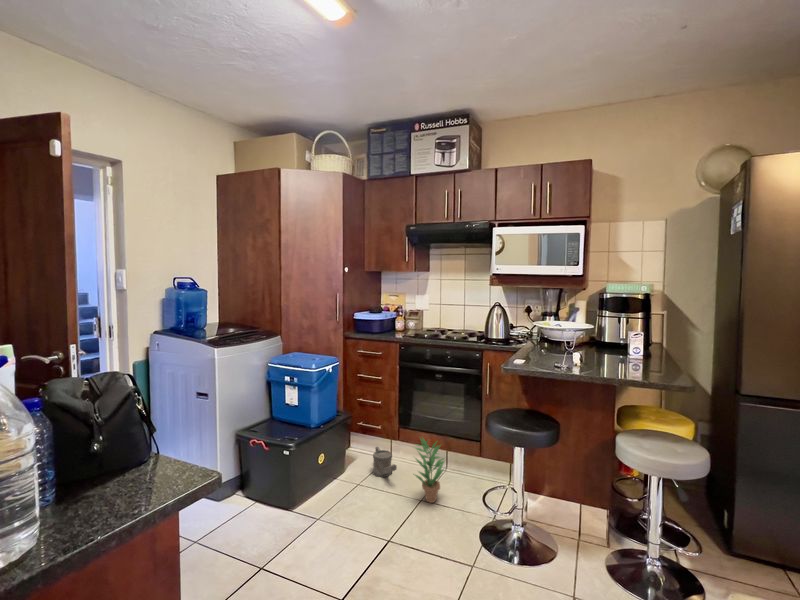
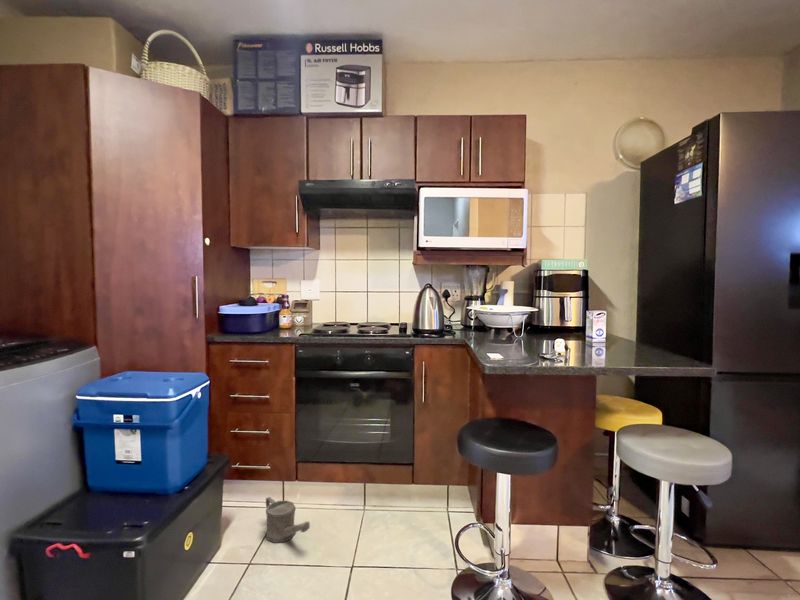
potted plant: present [415,438,444,503] -> none [339,473,390,568]

